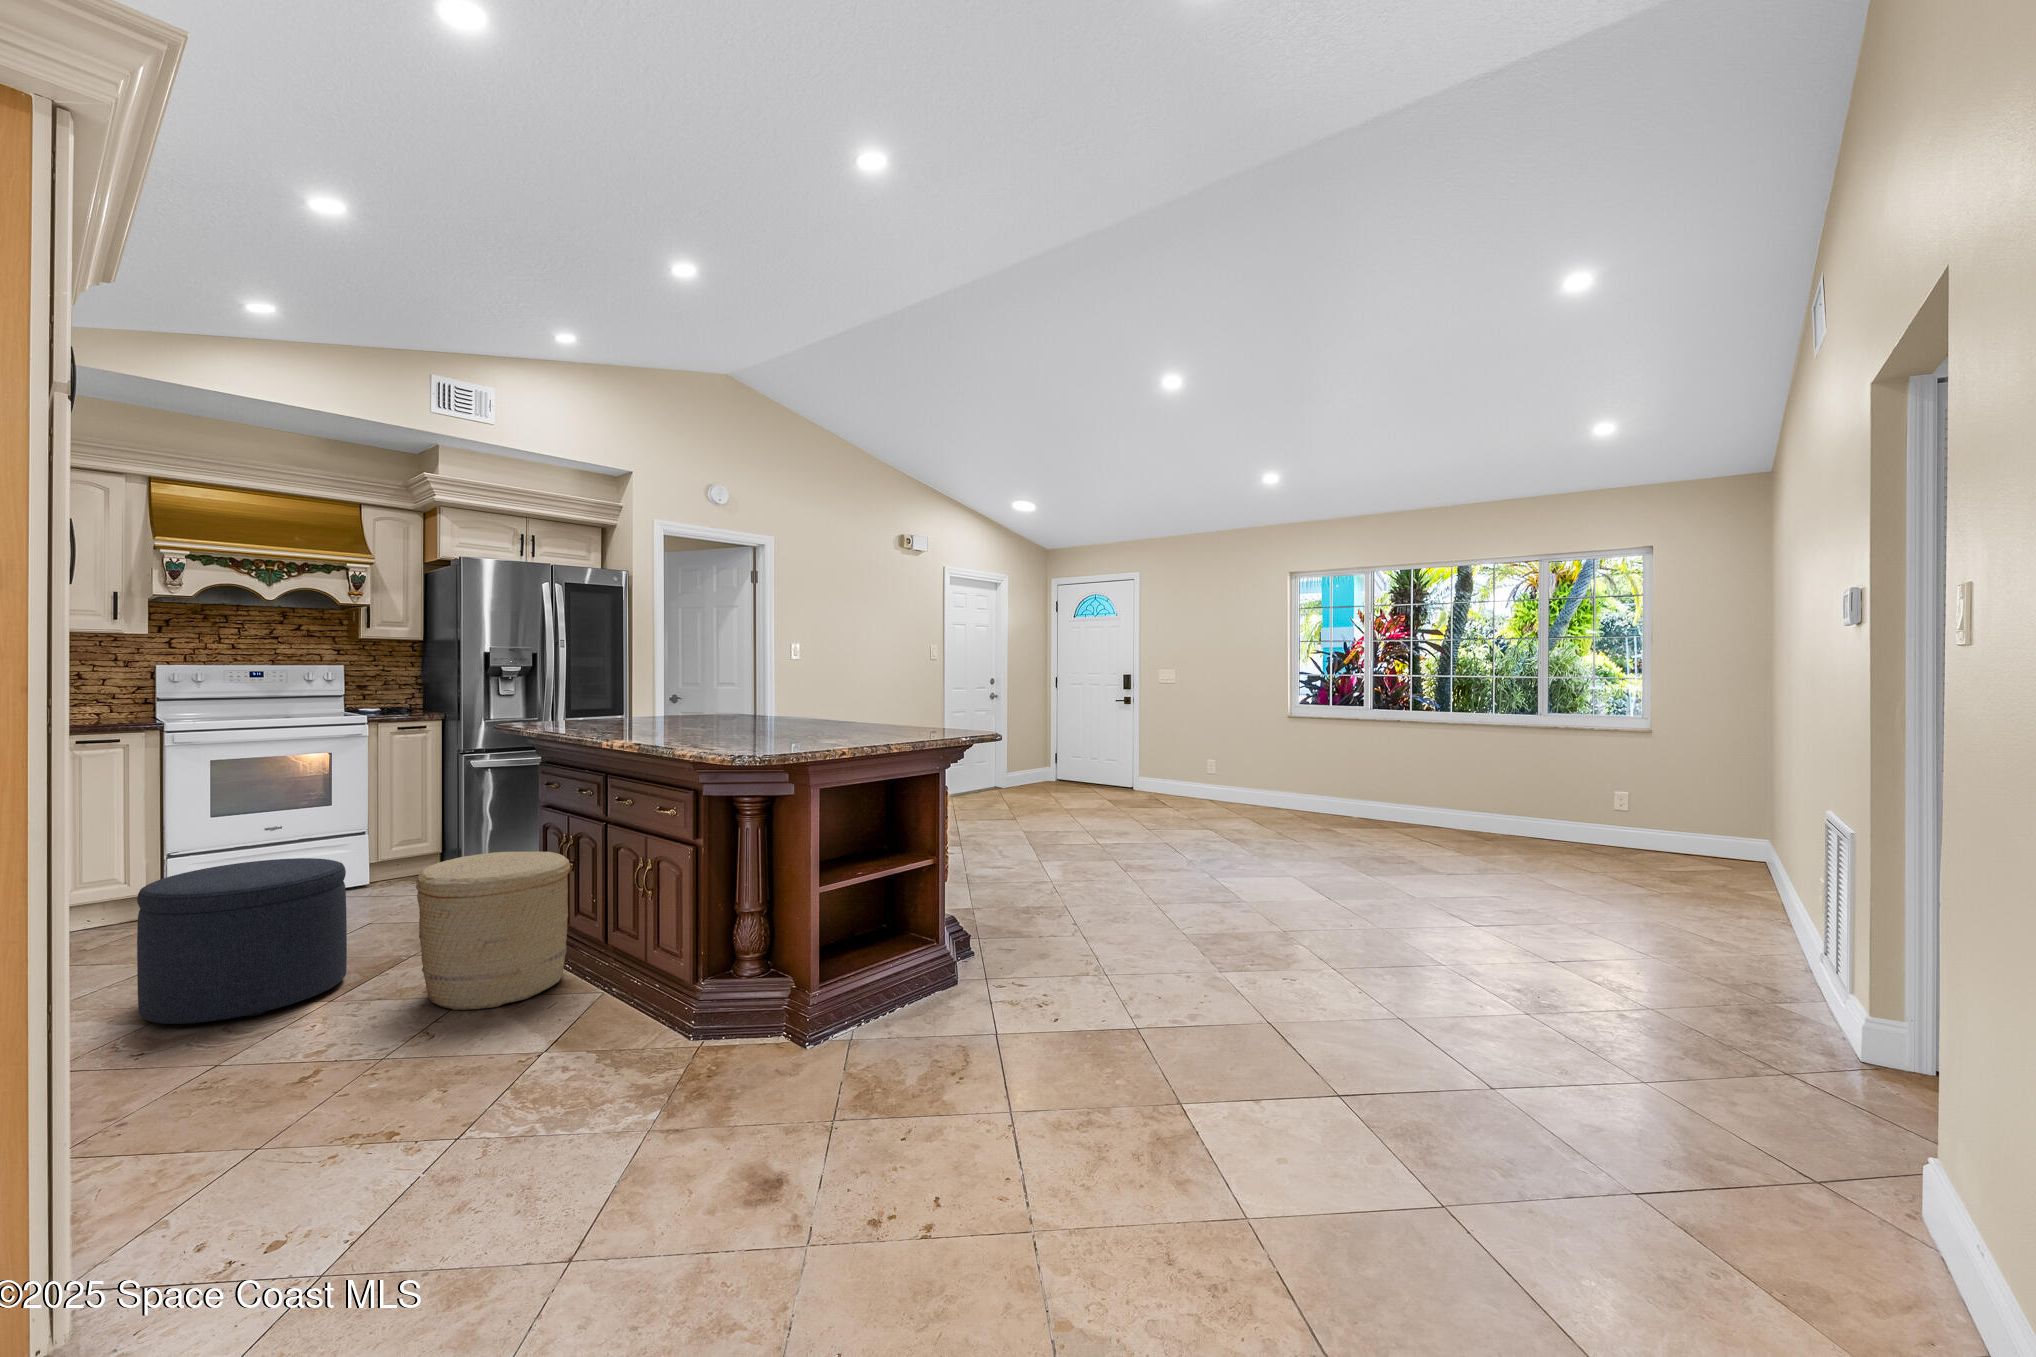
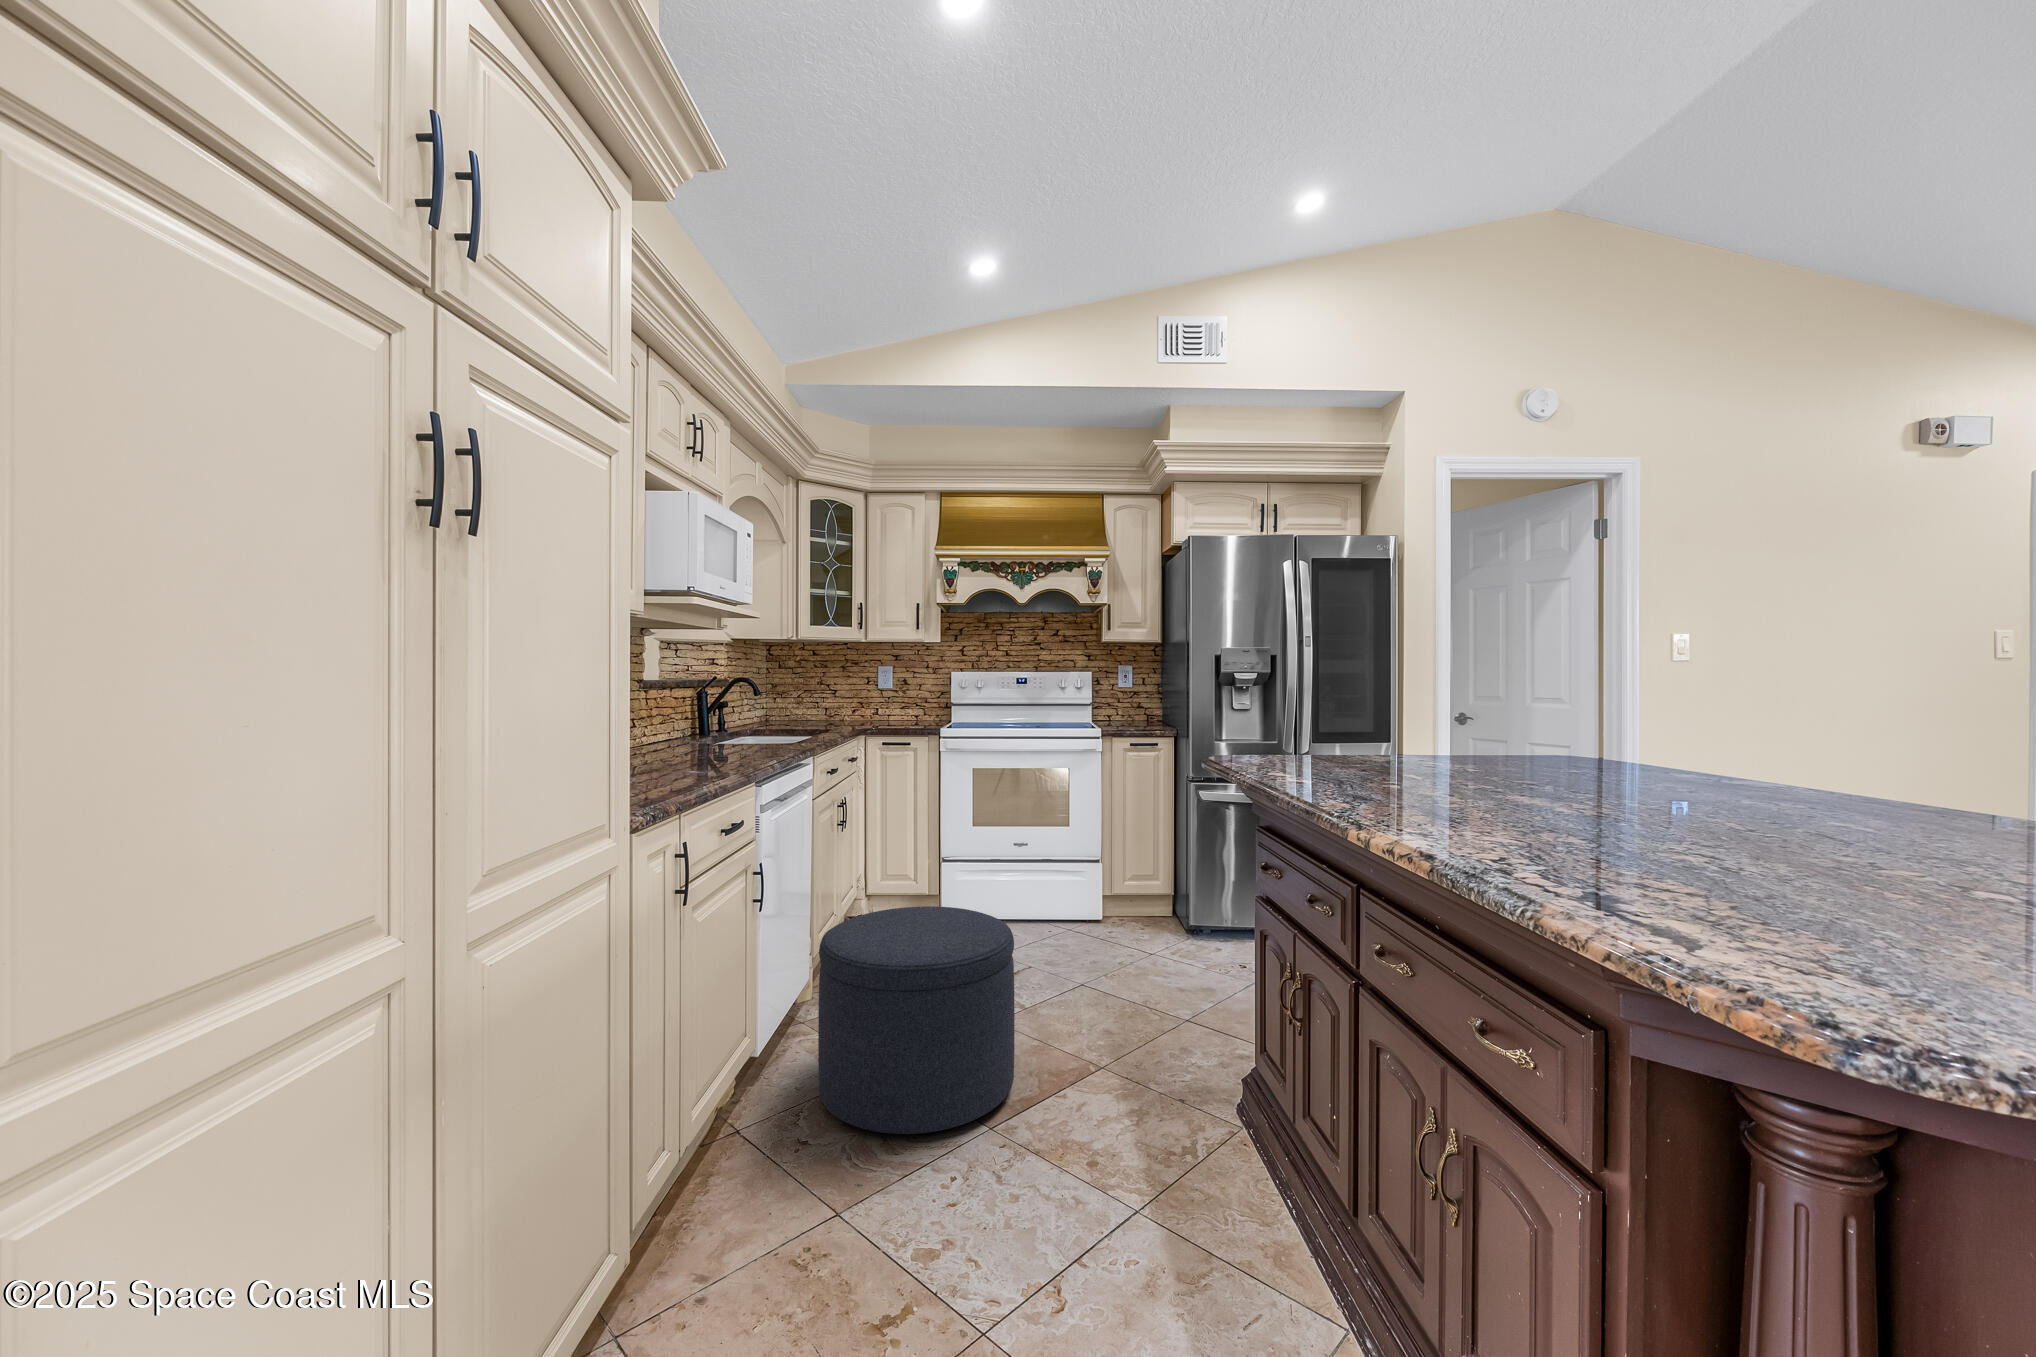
woven basket: present [416,851,570,1010] -> none [1054,973,1287,1304]

